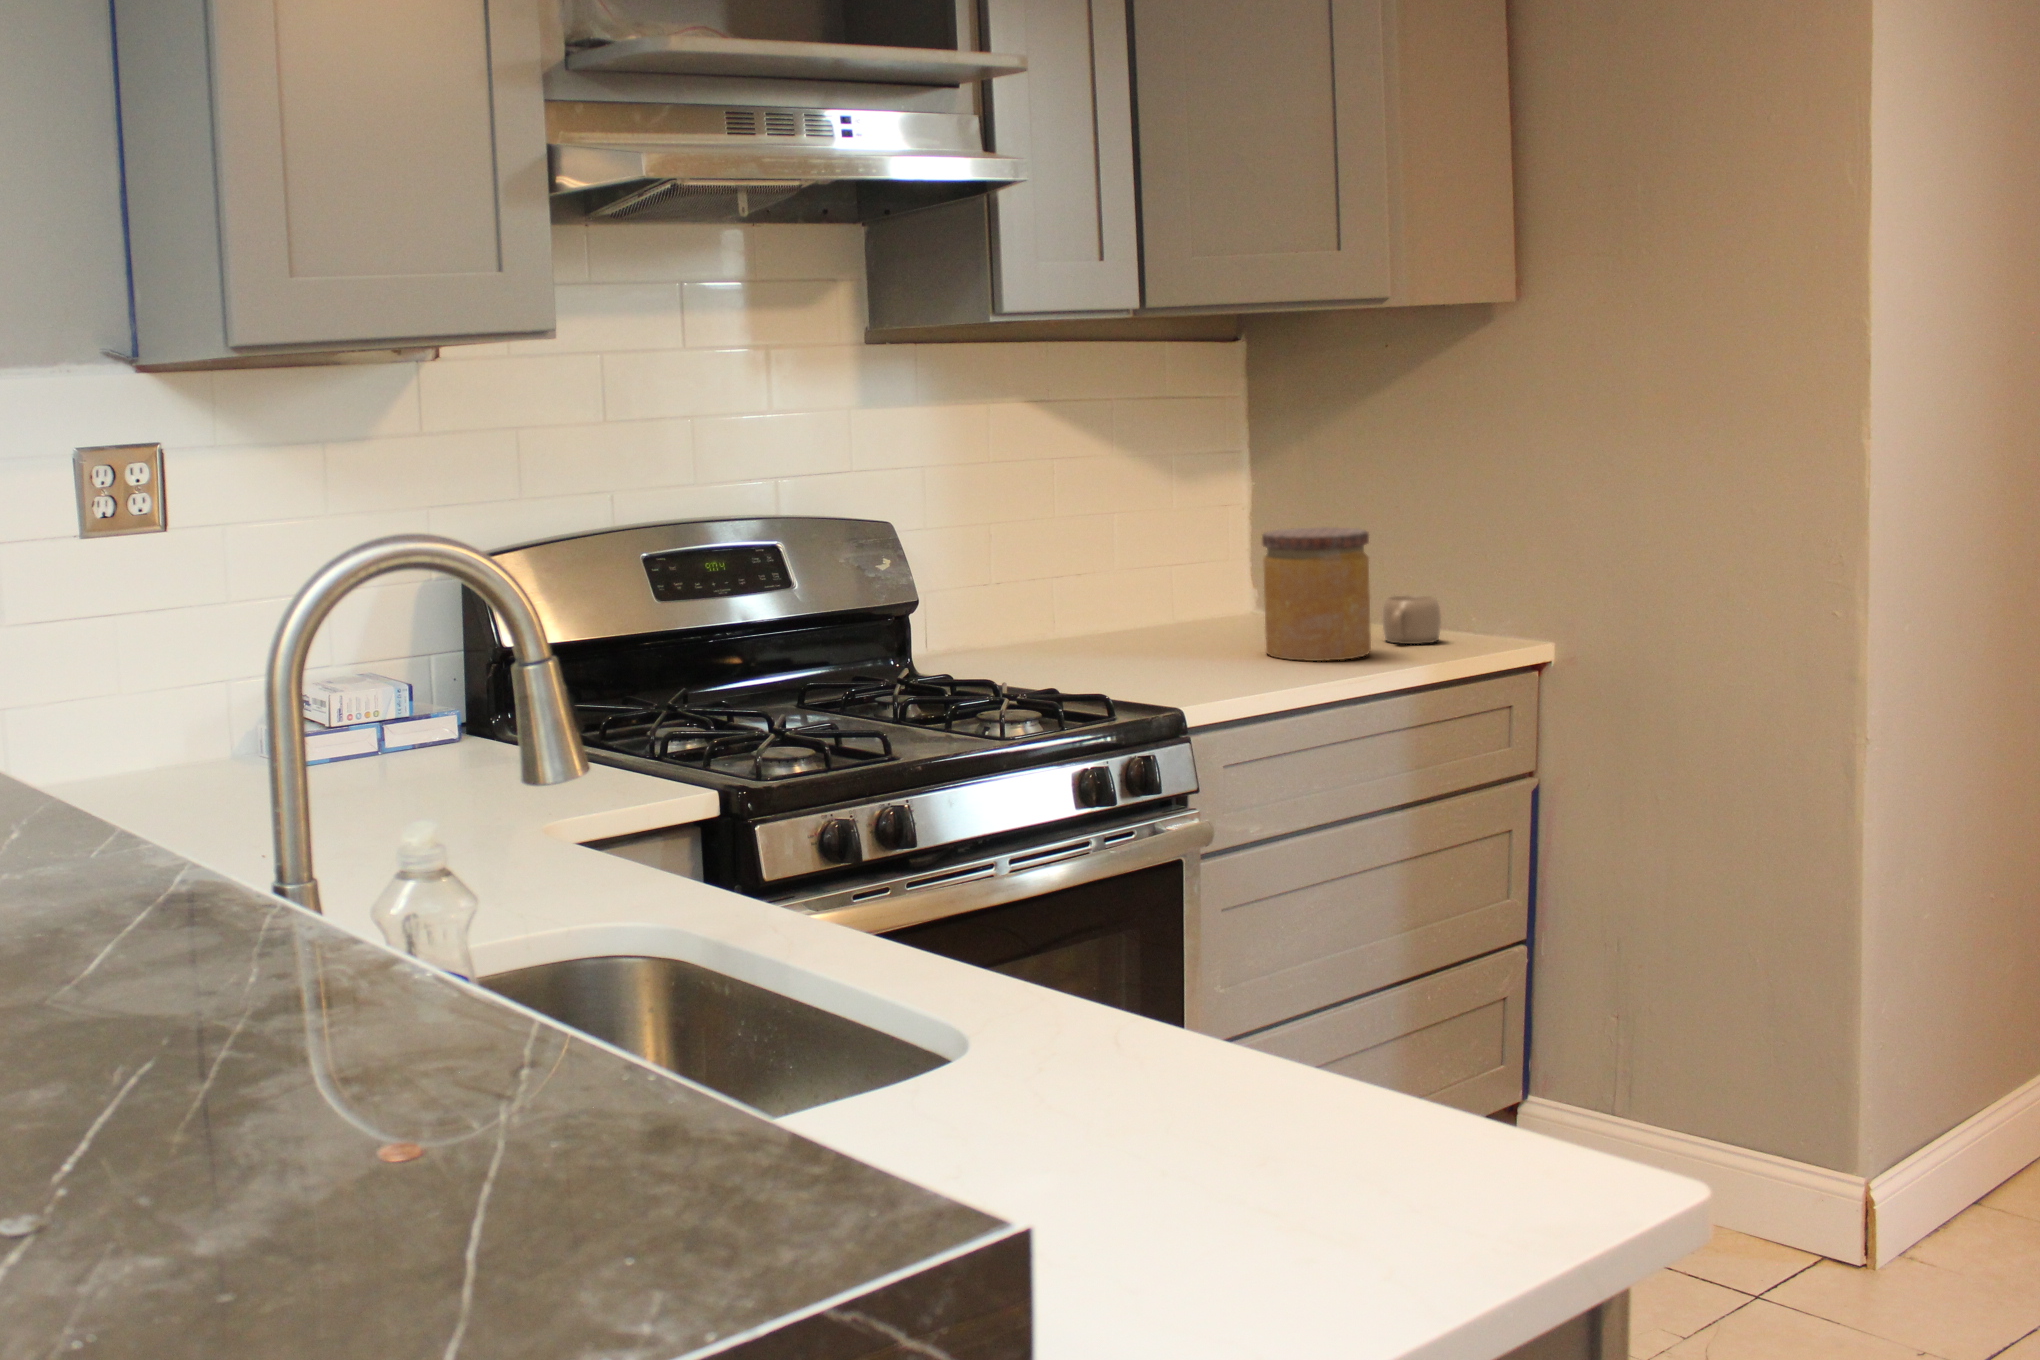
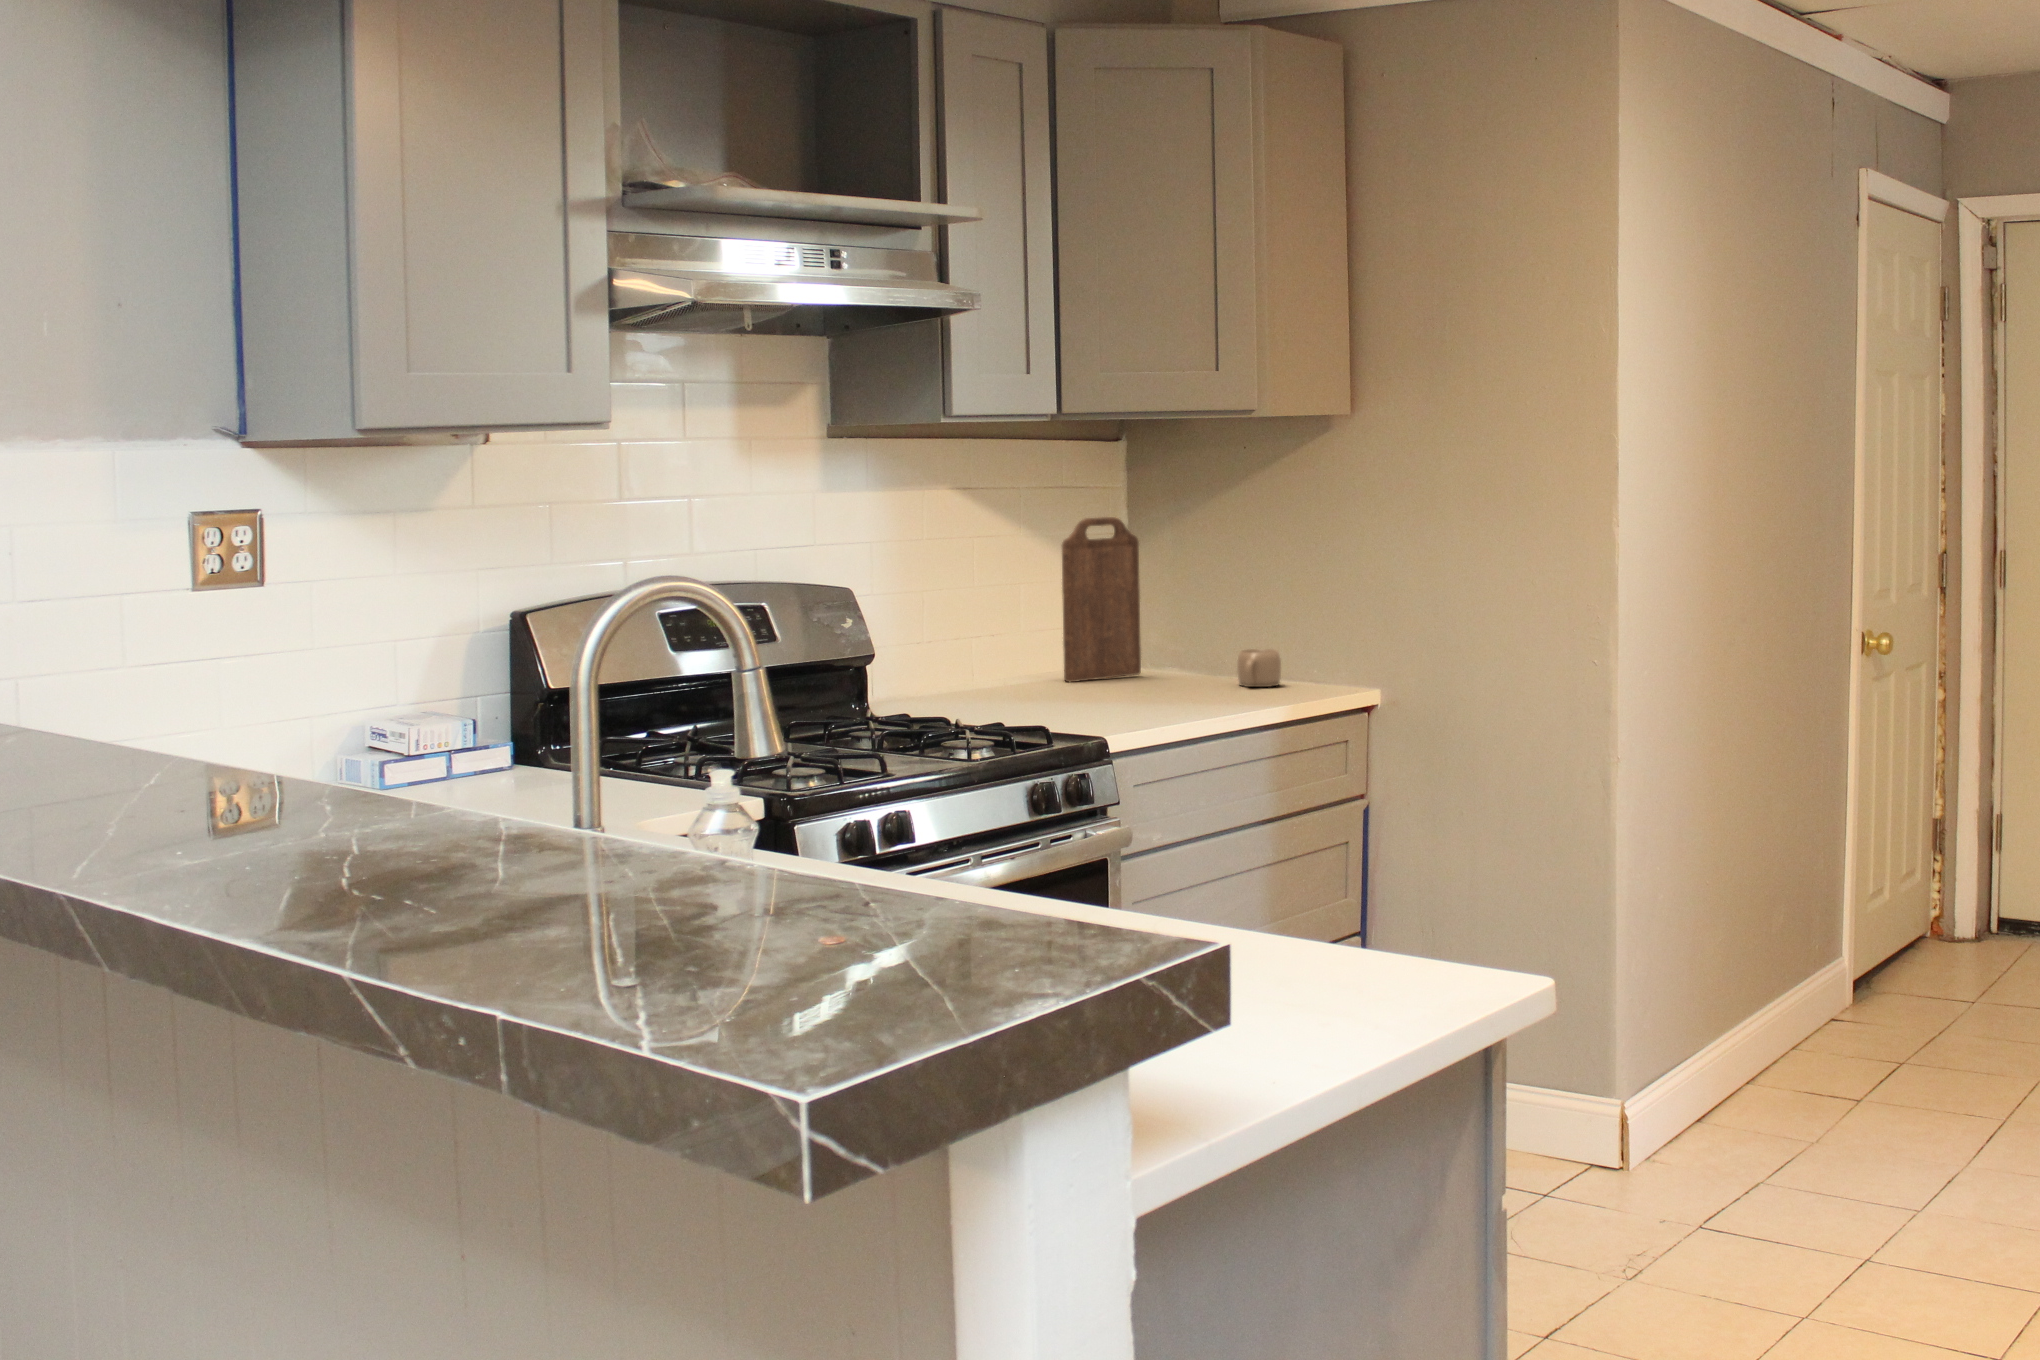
cutting board: none [1158,433,1262,635] -> present [1062,517,1141,682]
jar: present [1262,527,1371,661] -> none [1149,594,1232,700]

